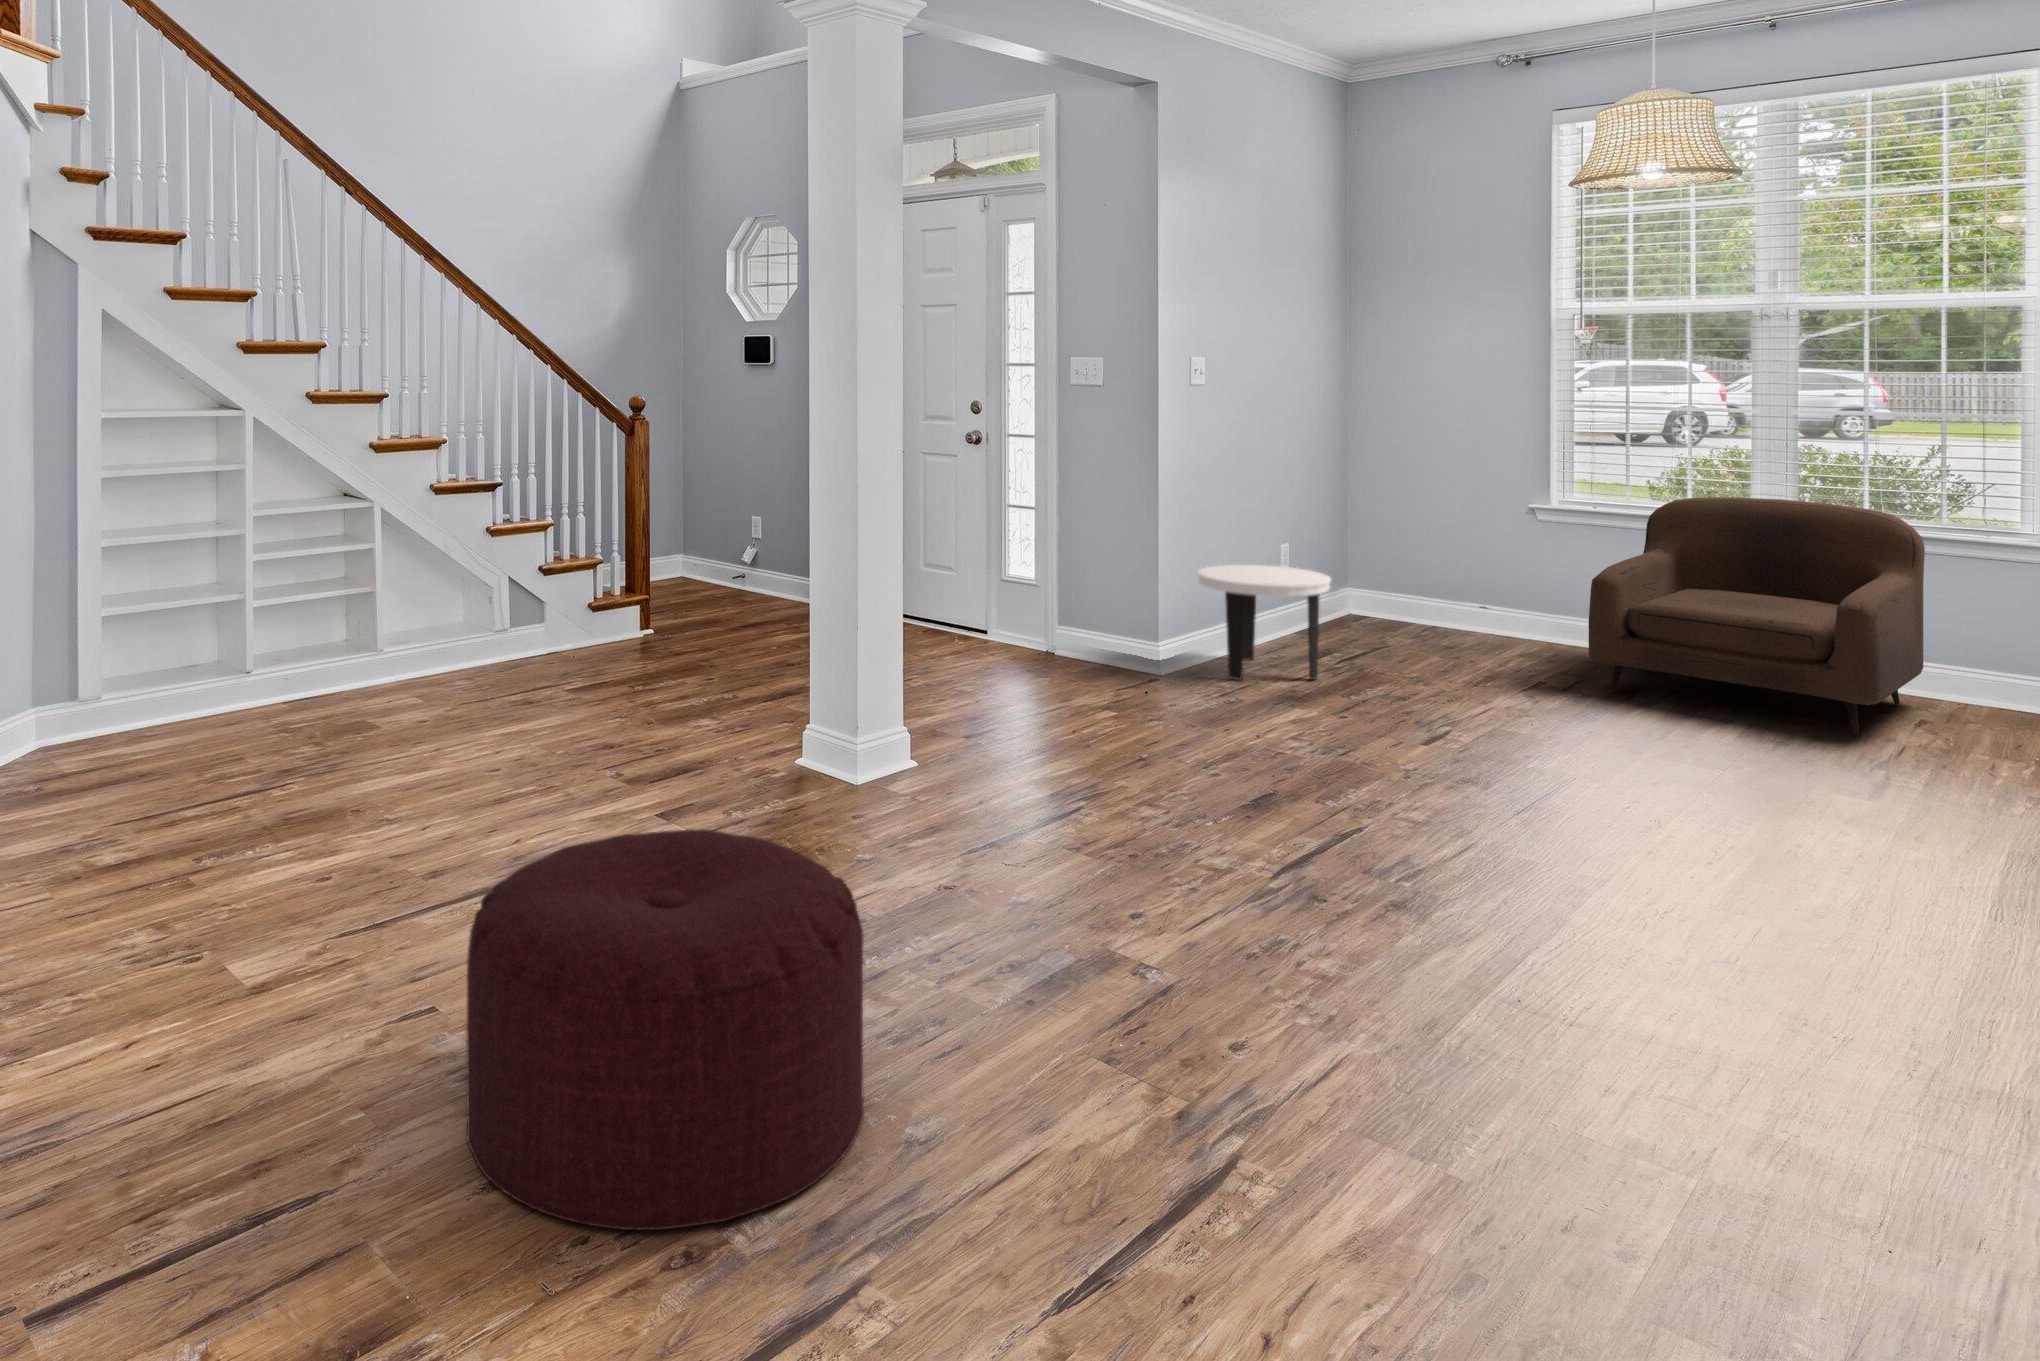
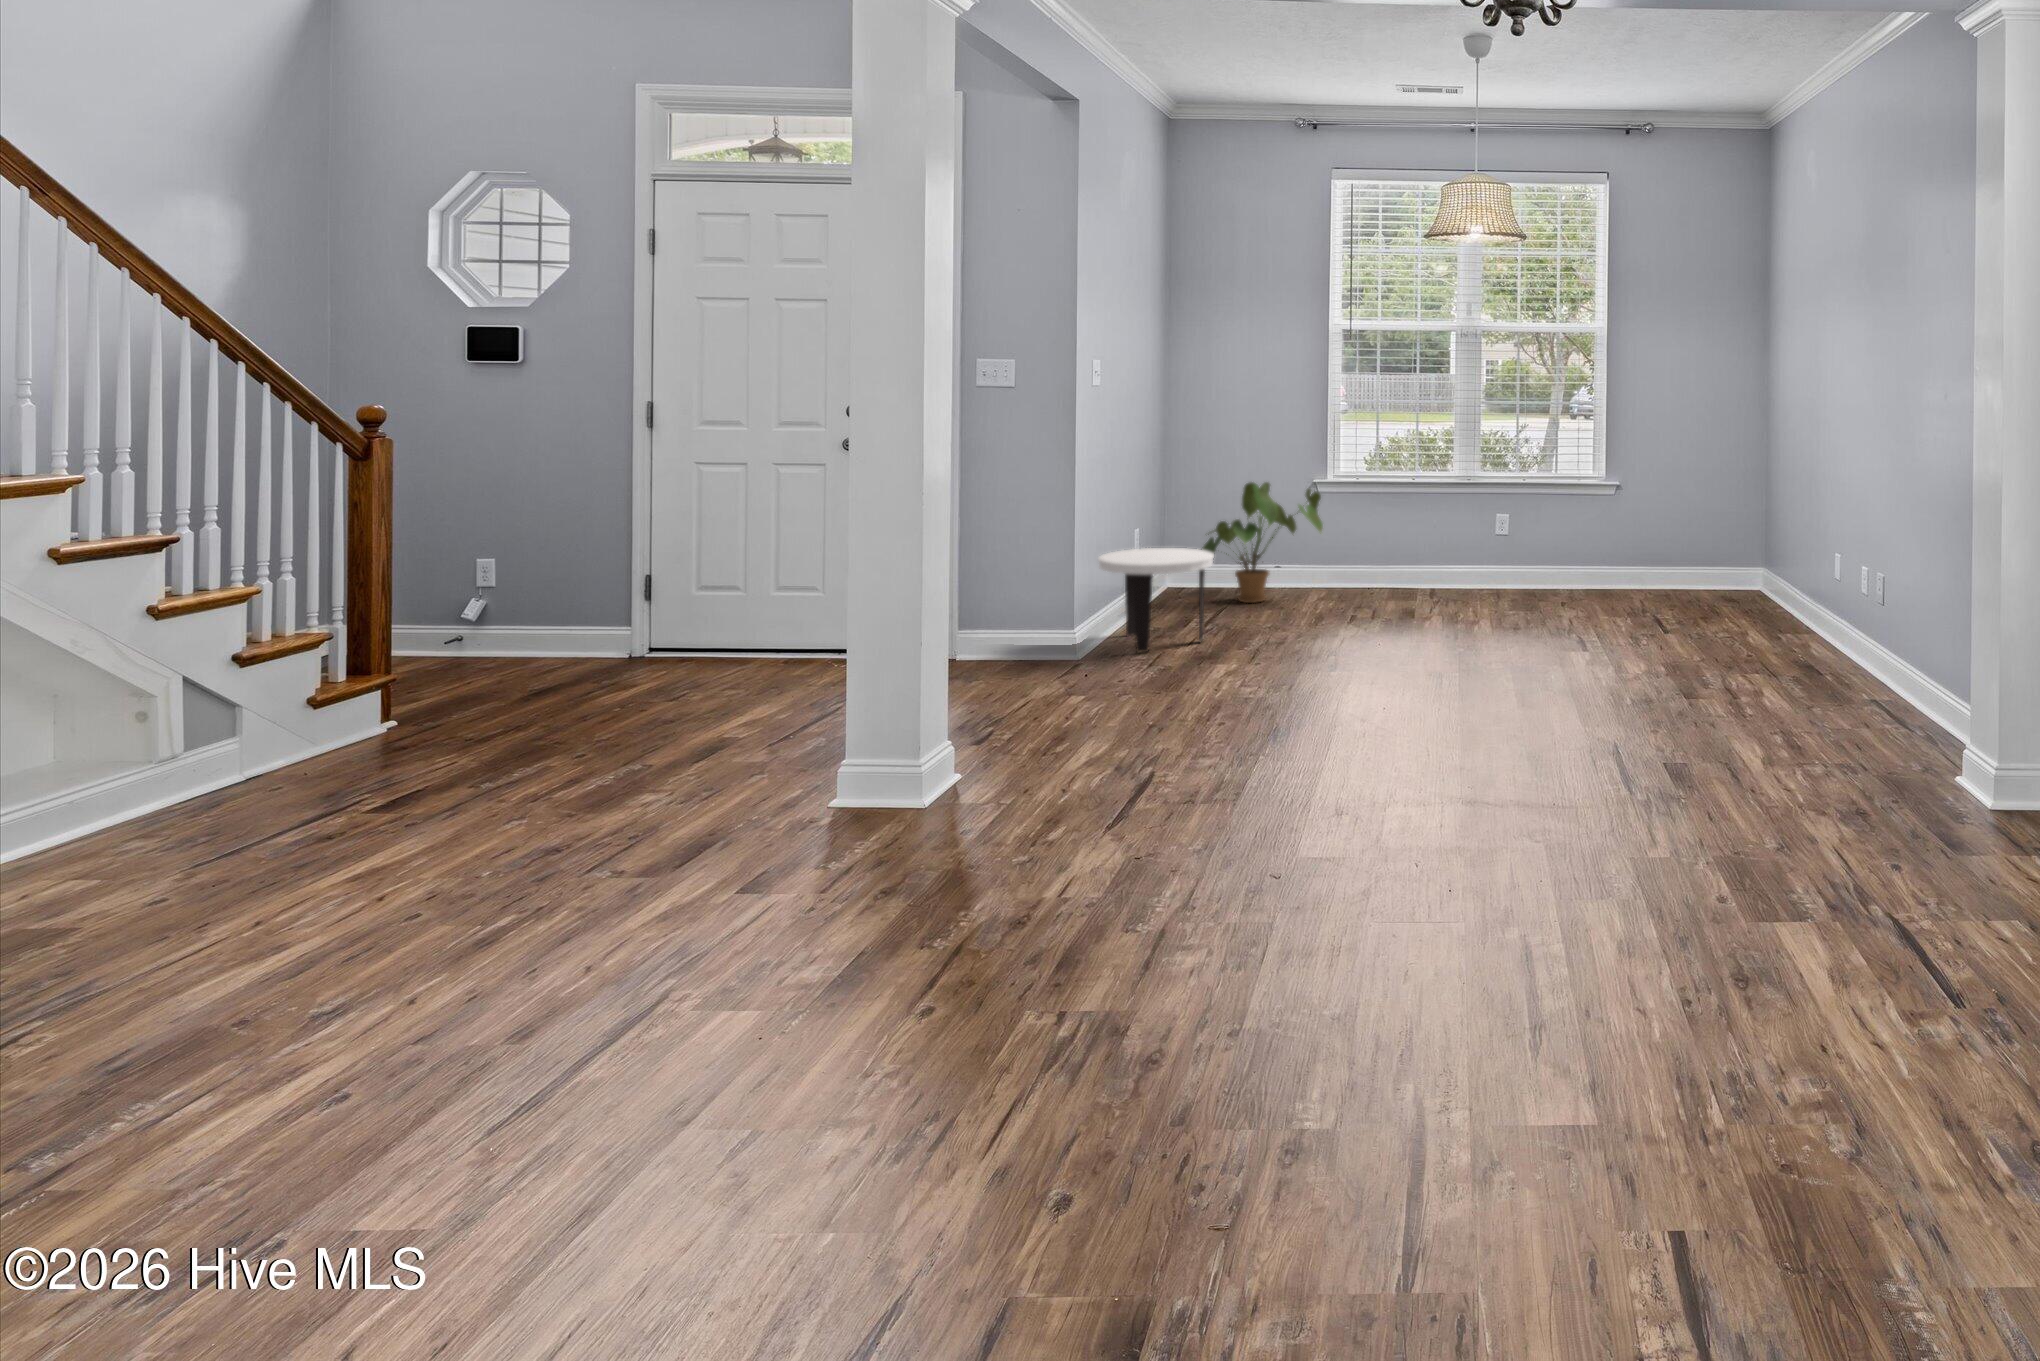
armchair: present [1589,497,1925,734] -> none [1383,464,1556,618]
house plant: none [1367,502,1534,647] -> present [1202,482,1323,603]
ottoman: present [466,829,864,1230] -> none [919,827,1310,1203]

